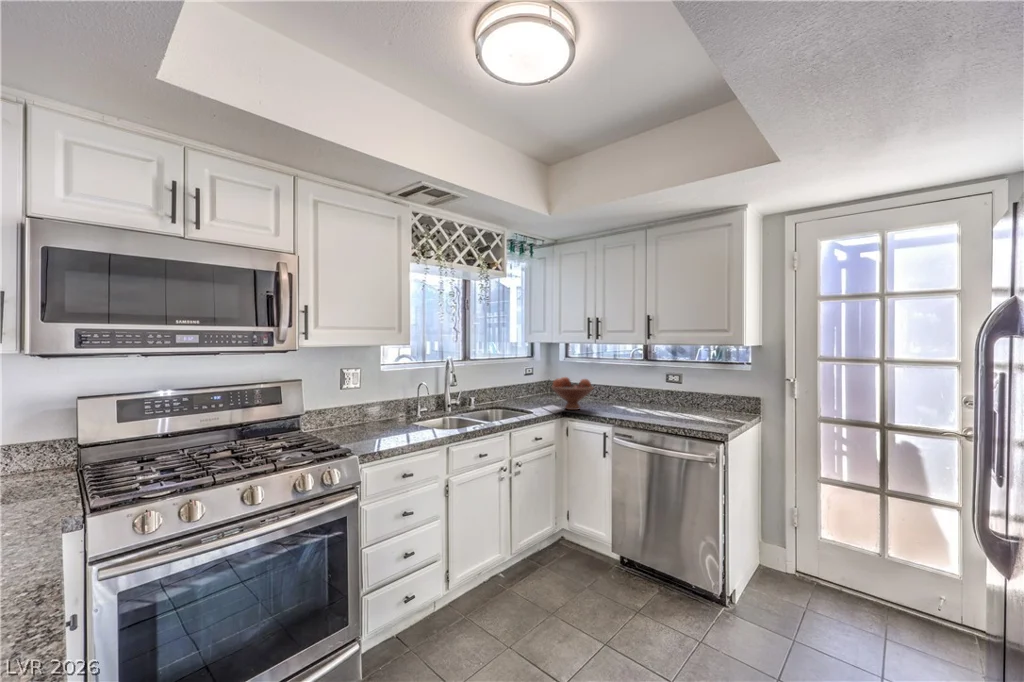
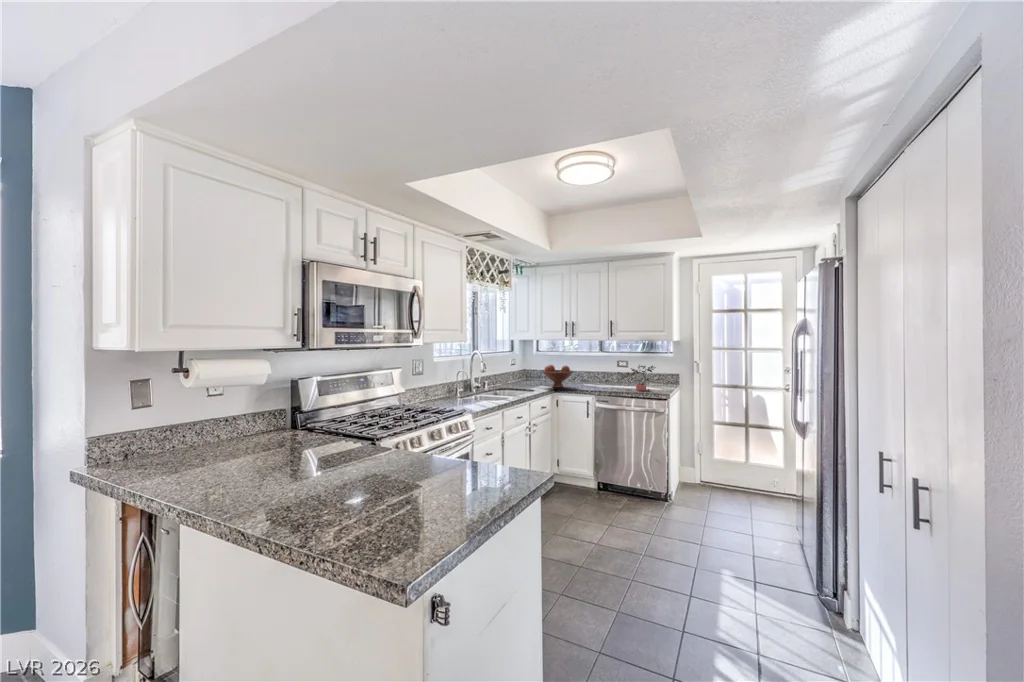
potted plant: none [651,382,713,423] -> present [617,365,656,391]

